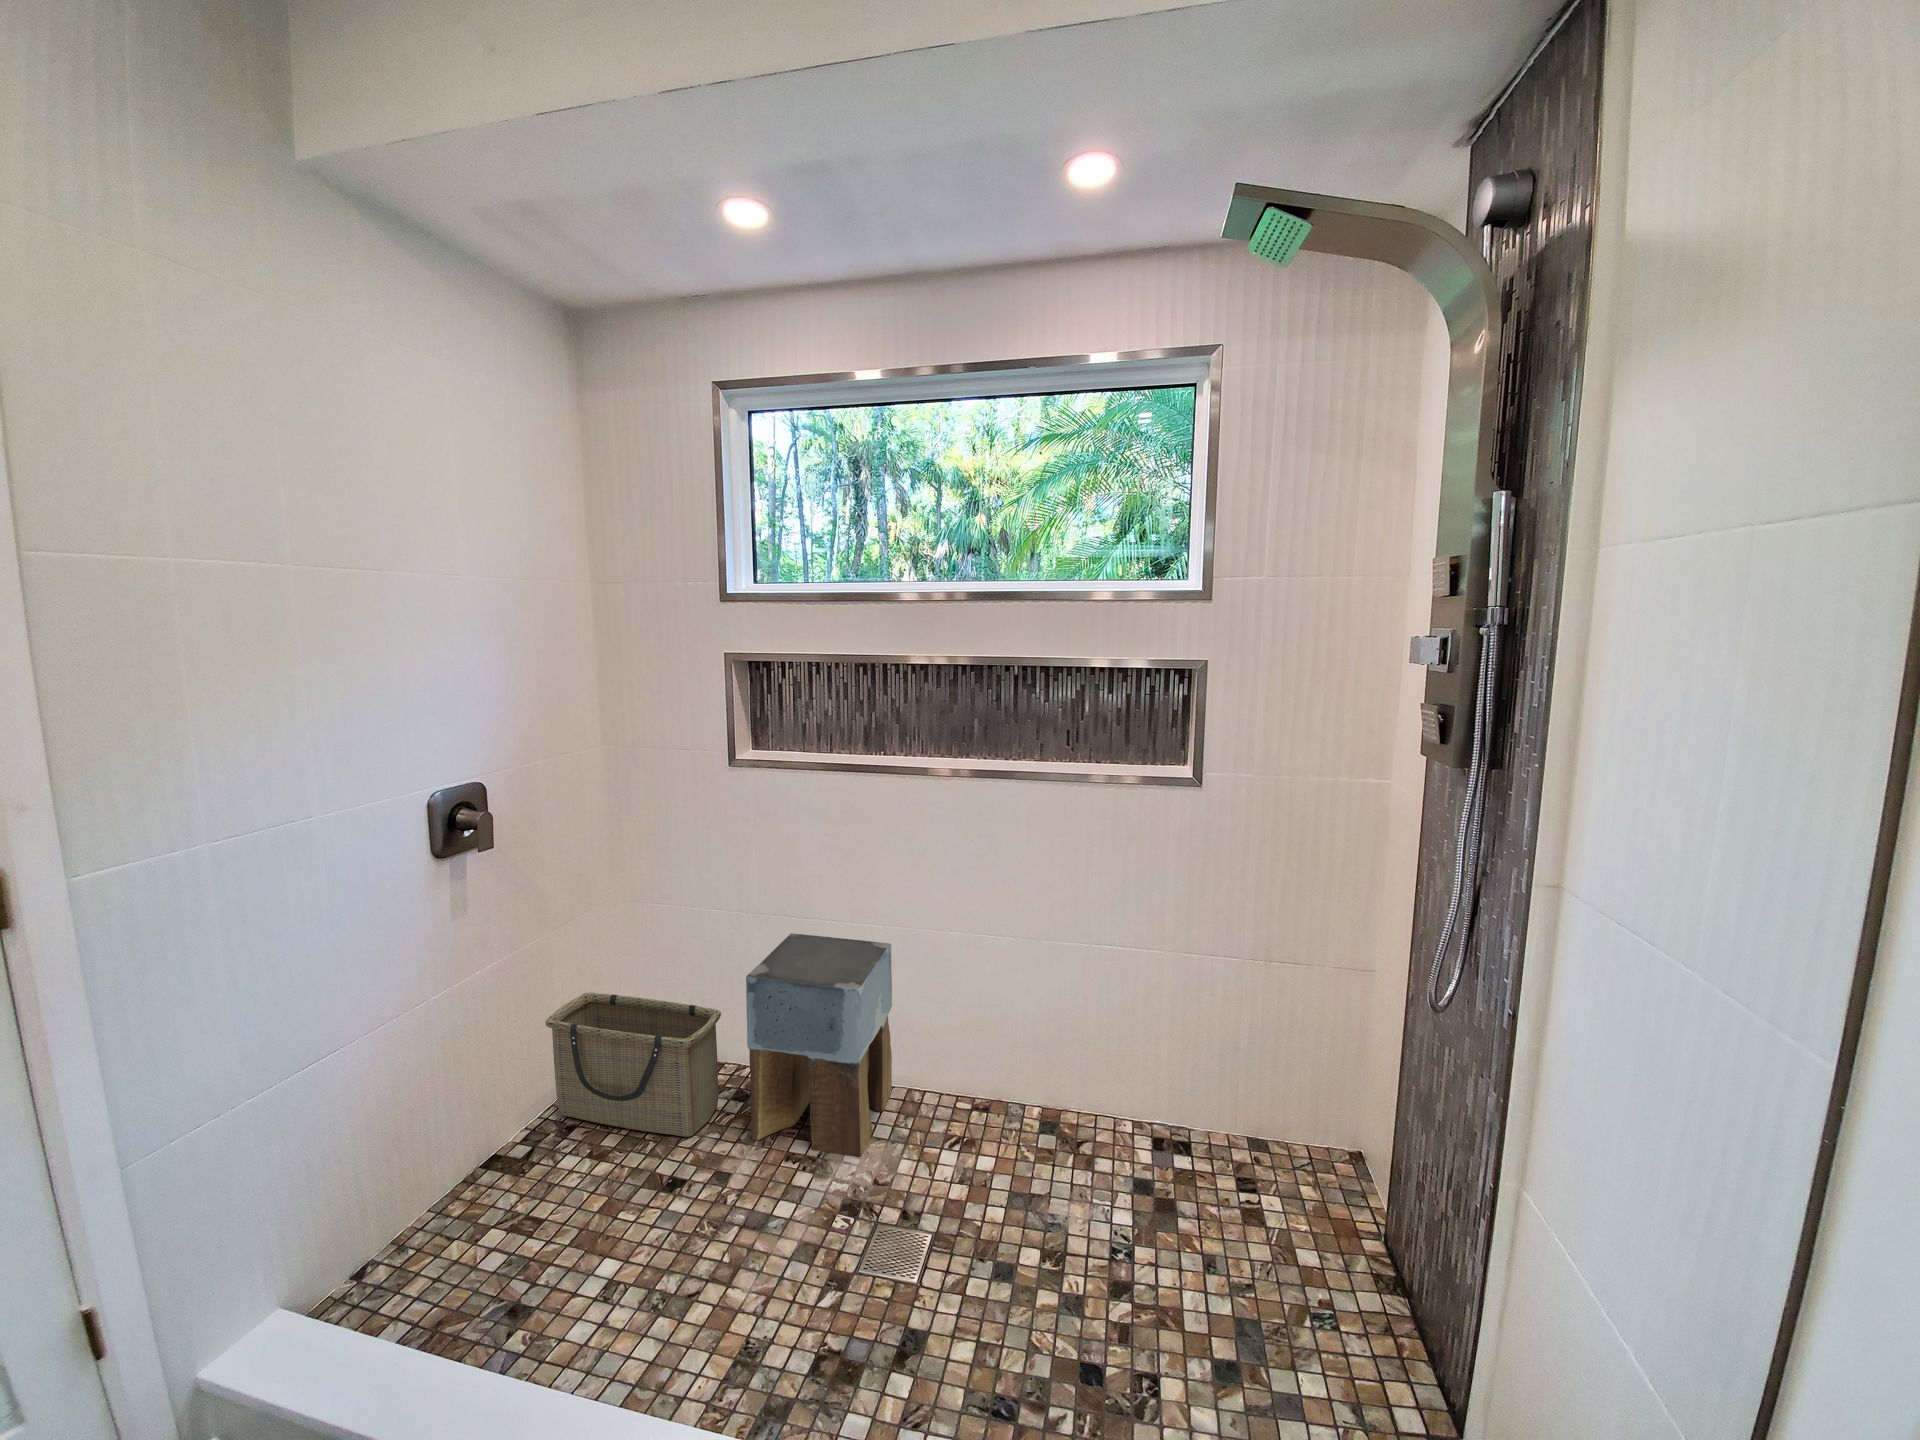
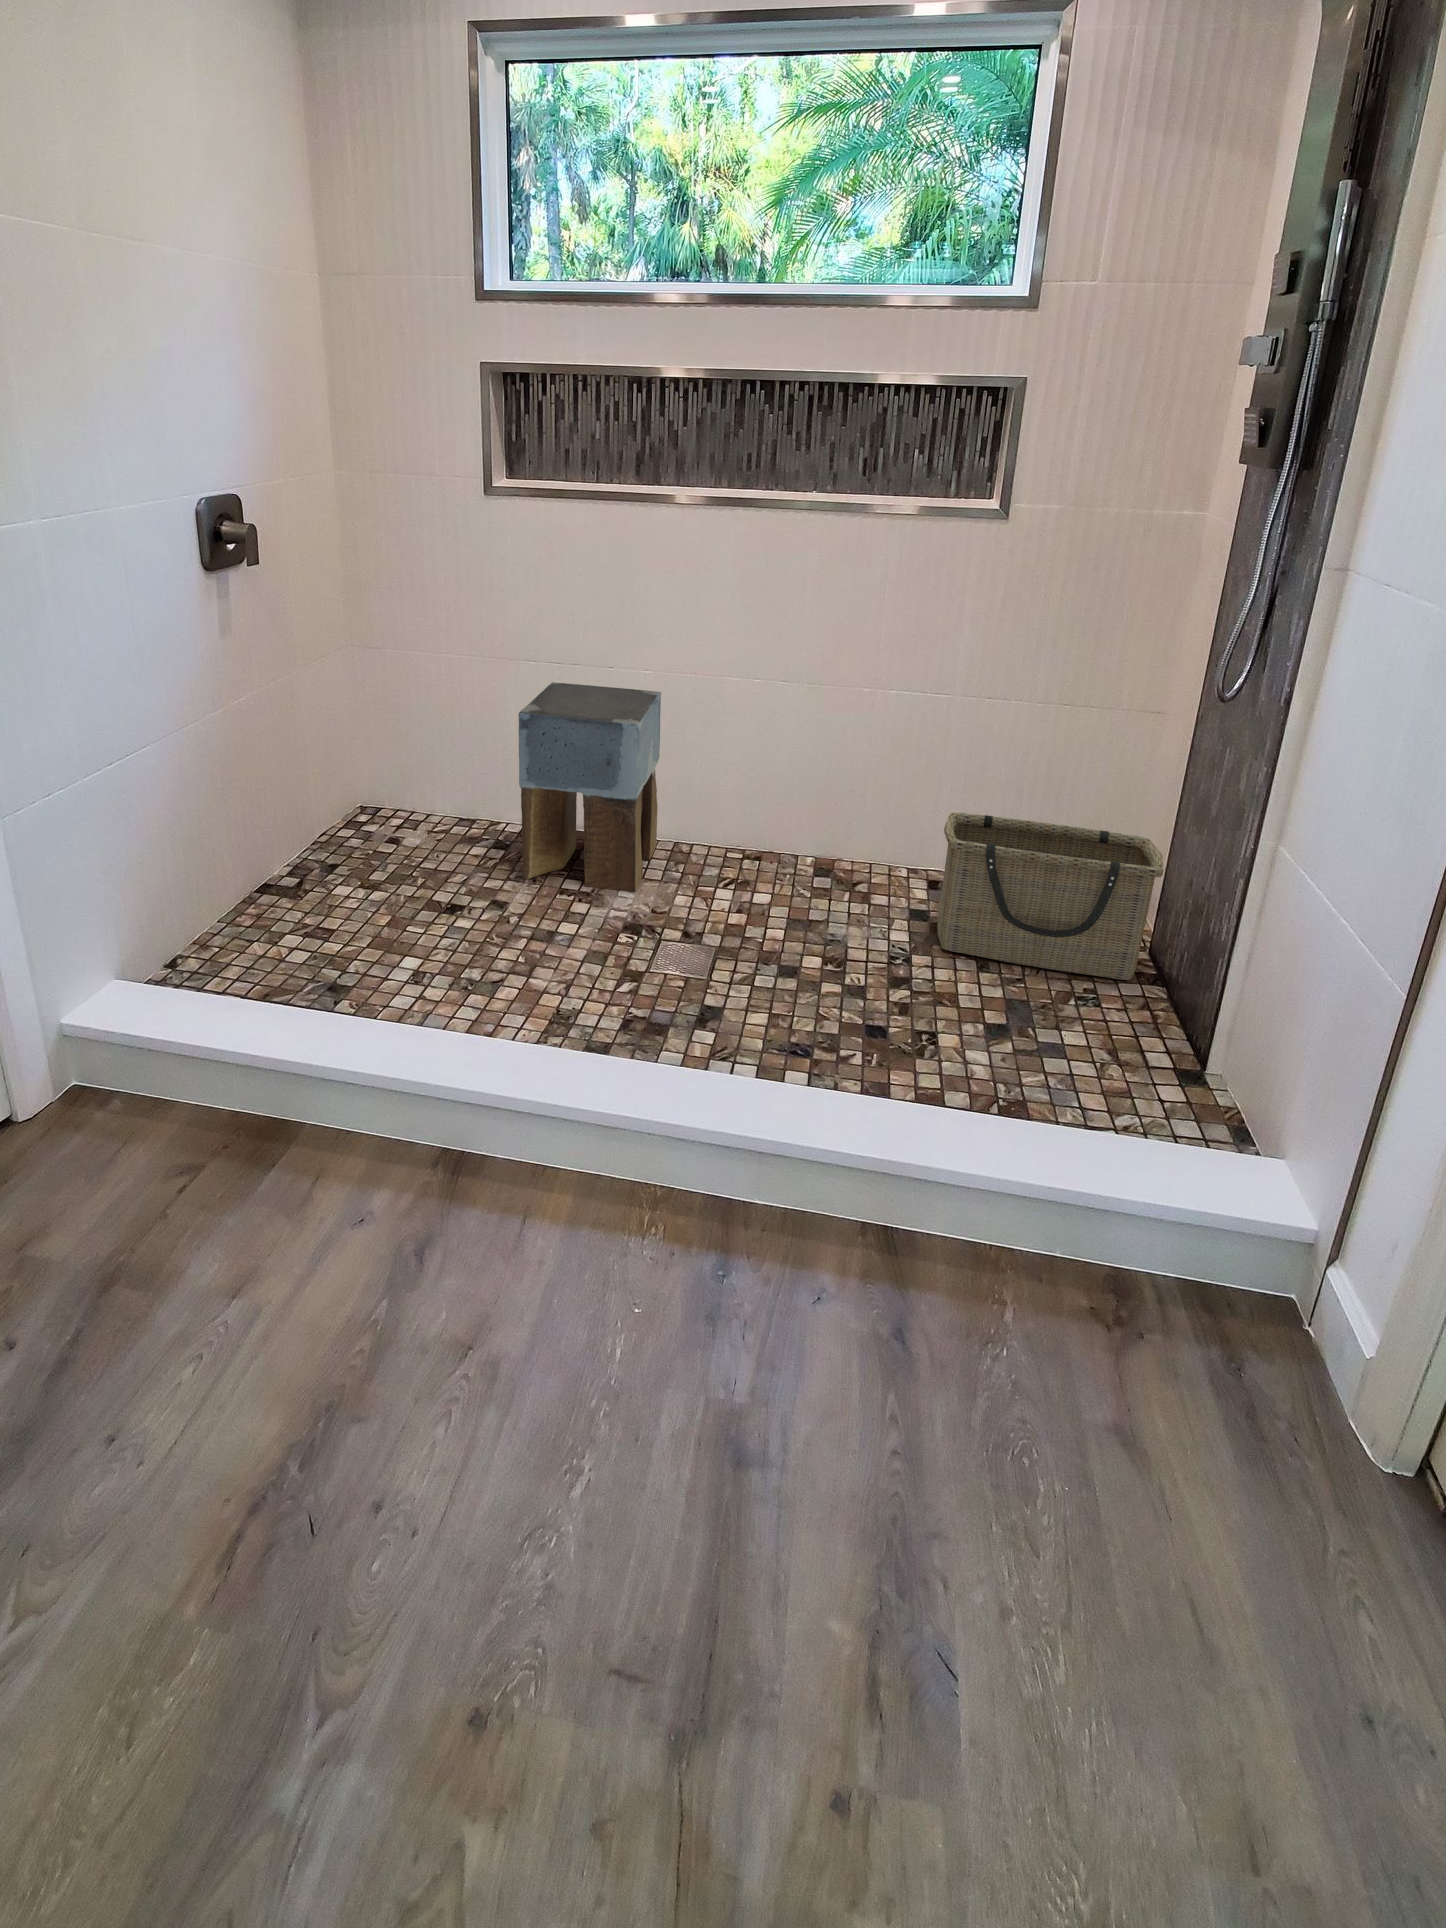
basket: present [545,993,721,1137] -> present [937,813,1164,980]

